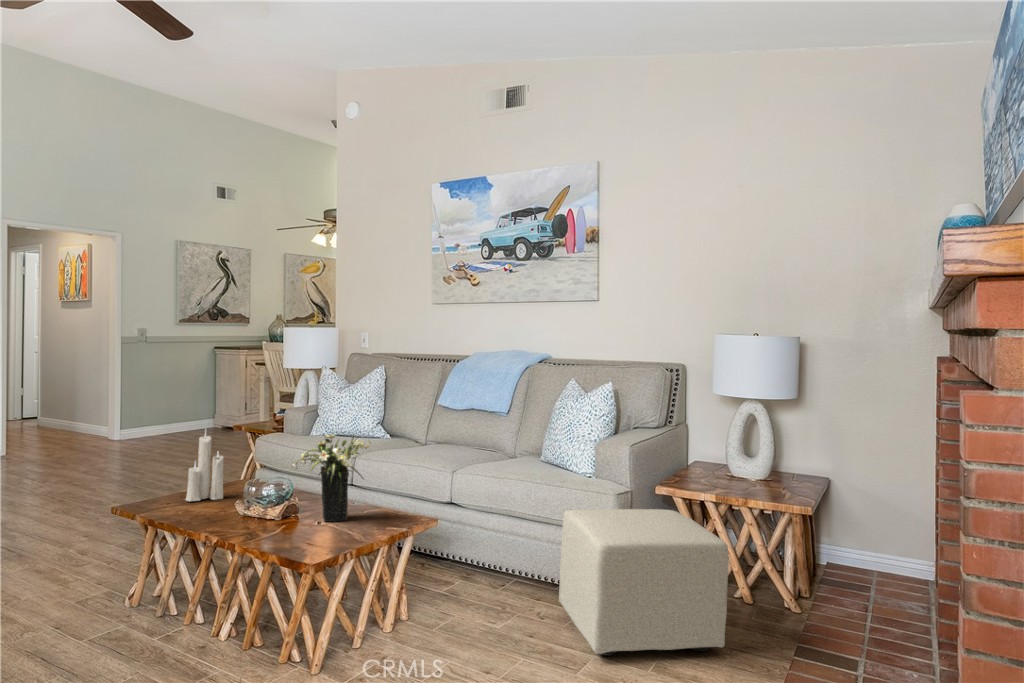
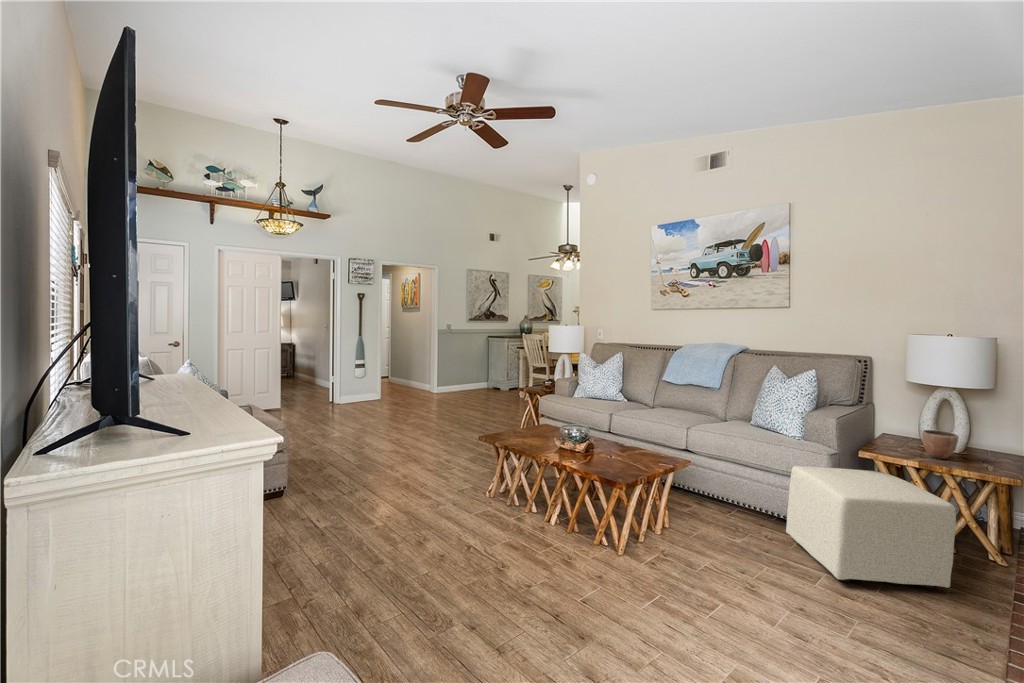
candle: present [186,432,223,501] -> none [519,392,542,441]
flower arrangement: present [292,434,370,522] -> none [596,403,648,462]
decorative bowl: none [721,453,757,489] -> present [922,430,958,459]

